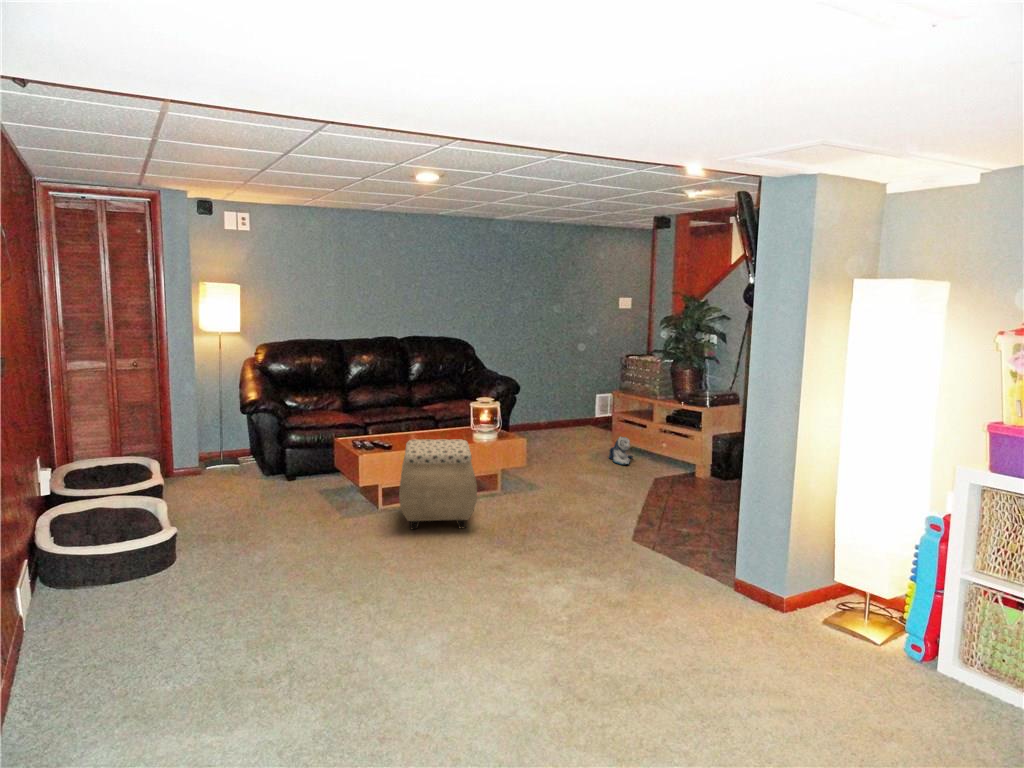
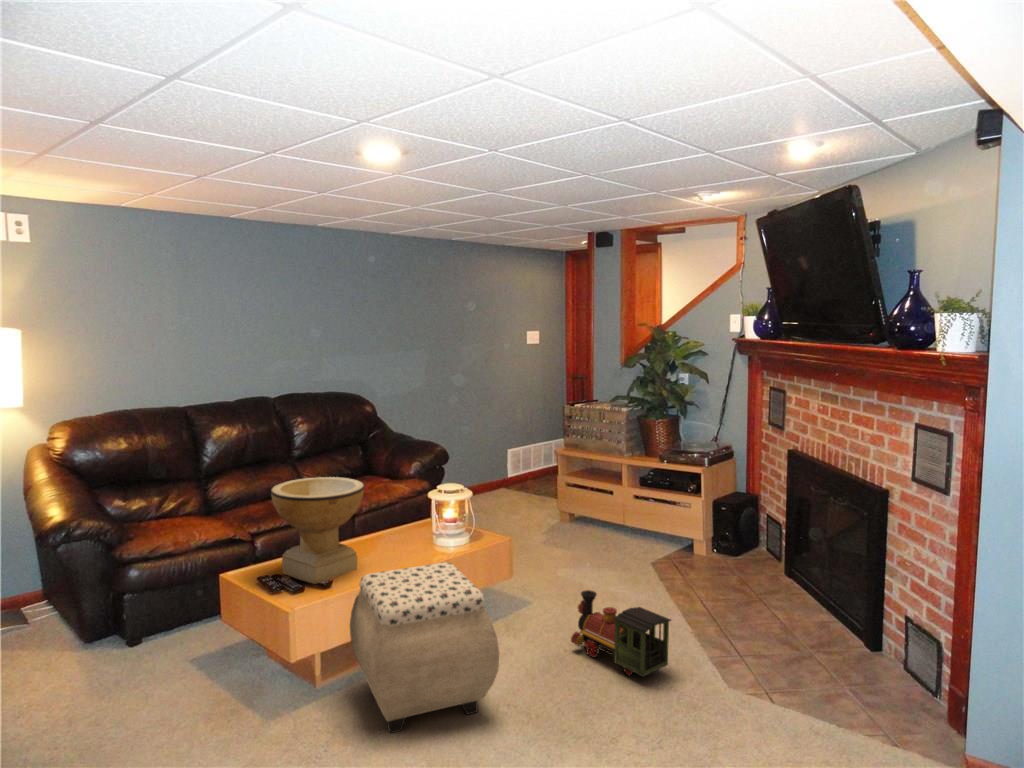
decorative bowl: none [365,384,423,448] -> present [271,477,364,584]
plush toy: present [609,437,633,465] -> none [570,510,605,548]
toy train: none [548,472,605,526] -> present [571,590,671,677]

